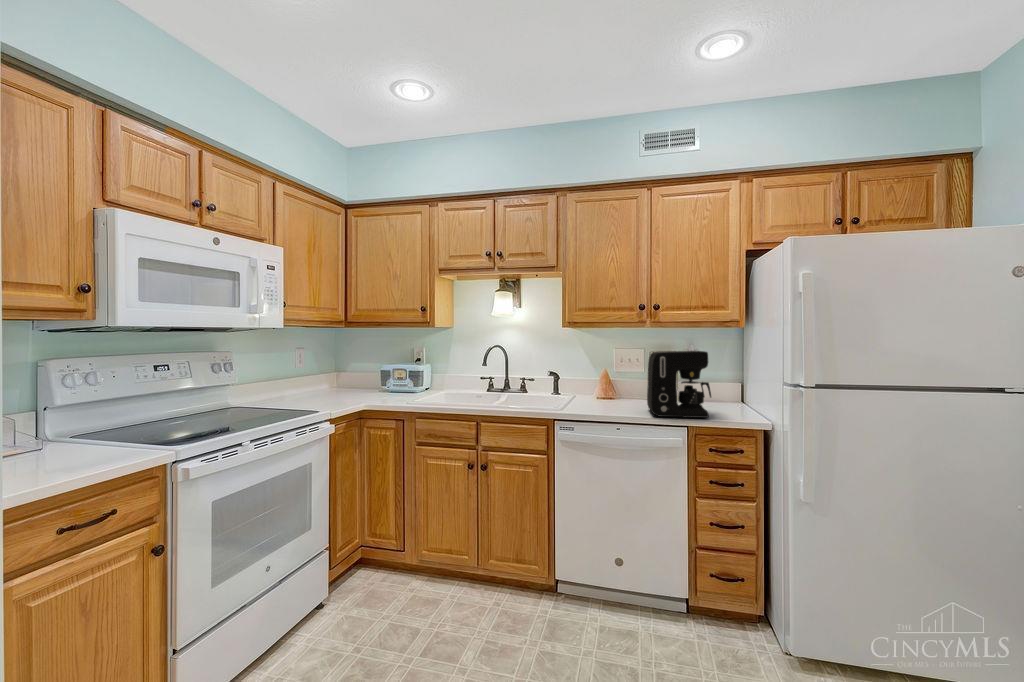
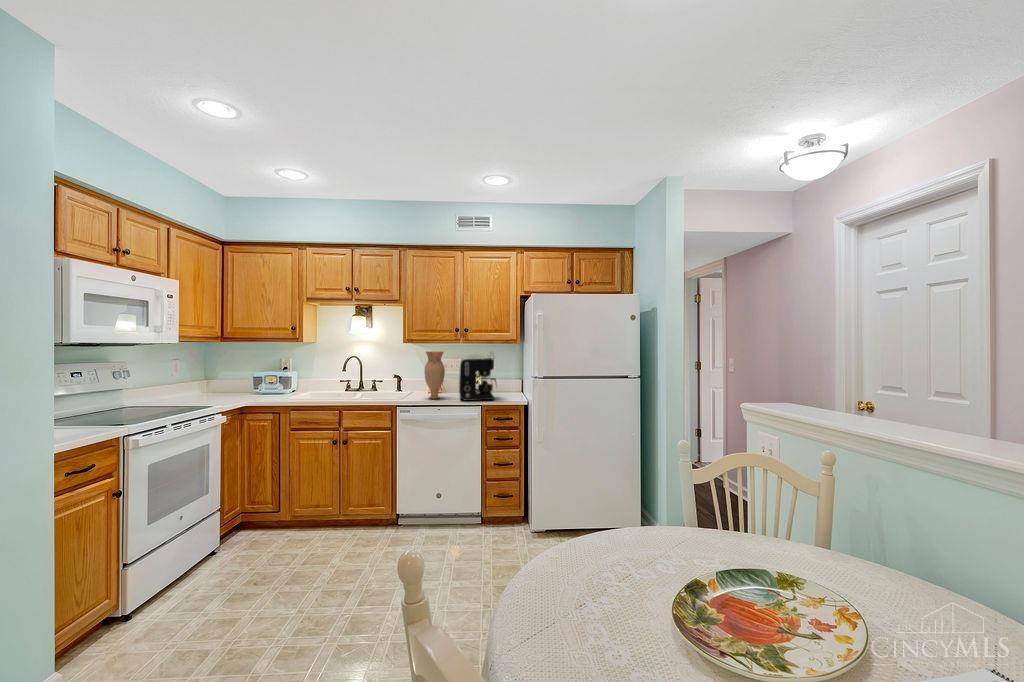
vase: none [594,340,625,411] -> present [424,351,445,399]

